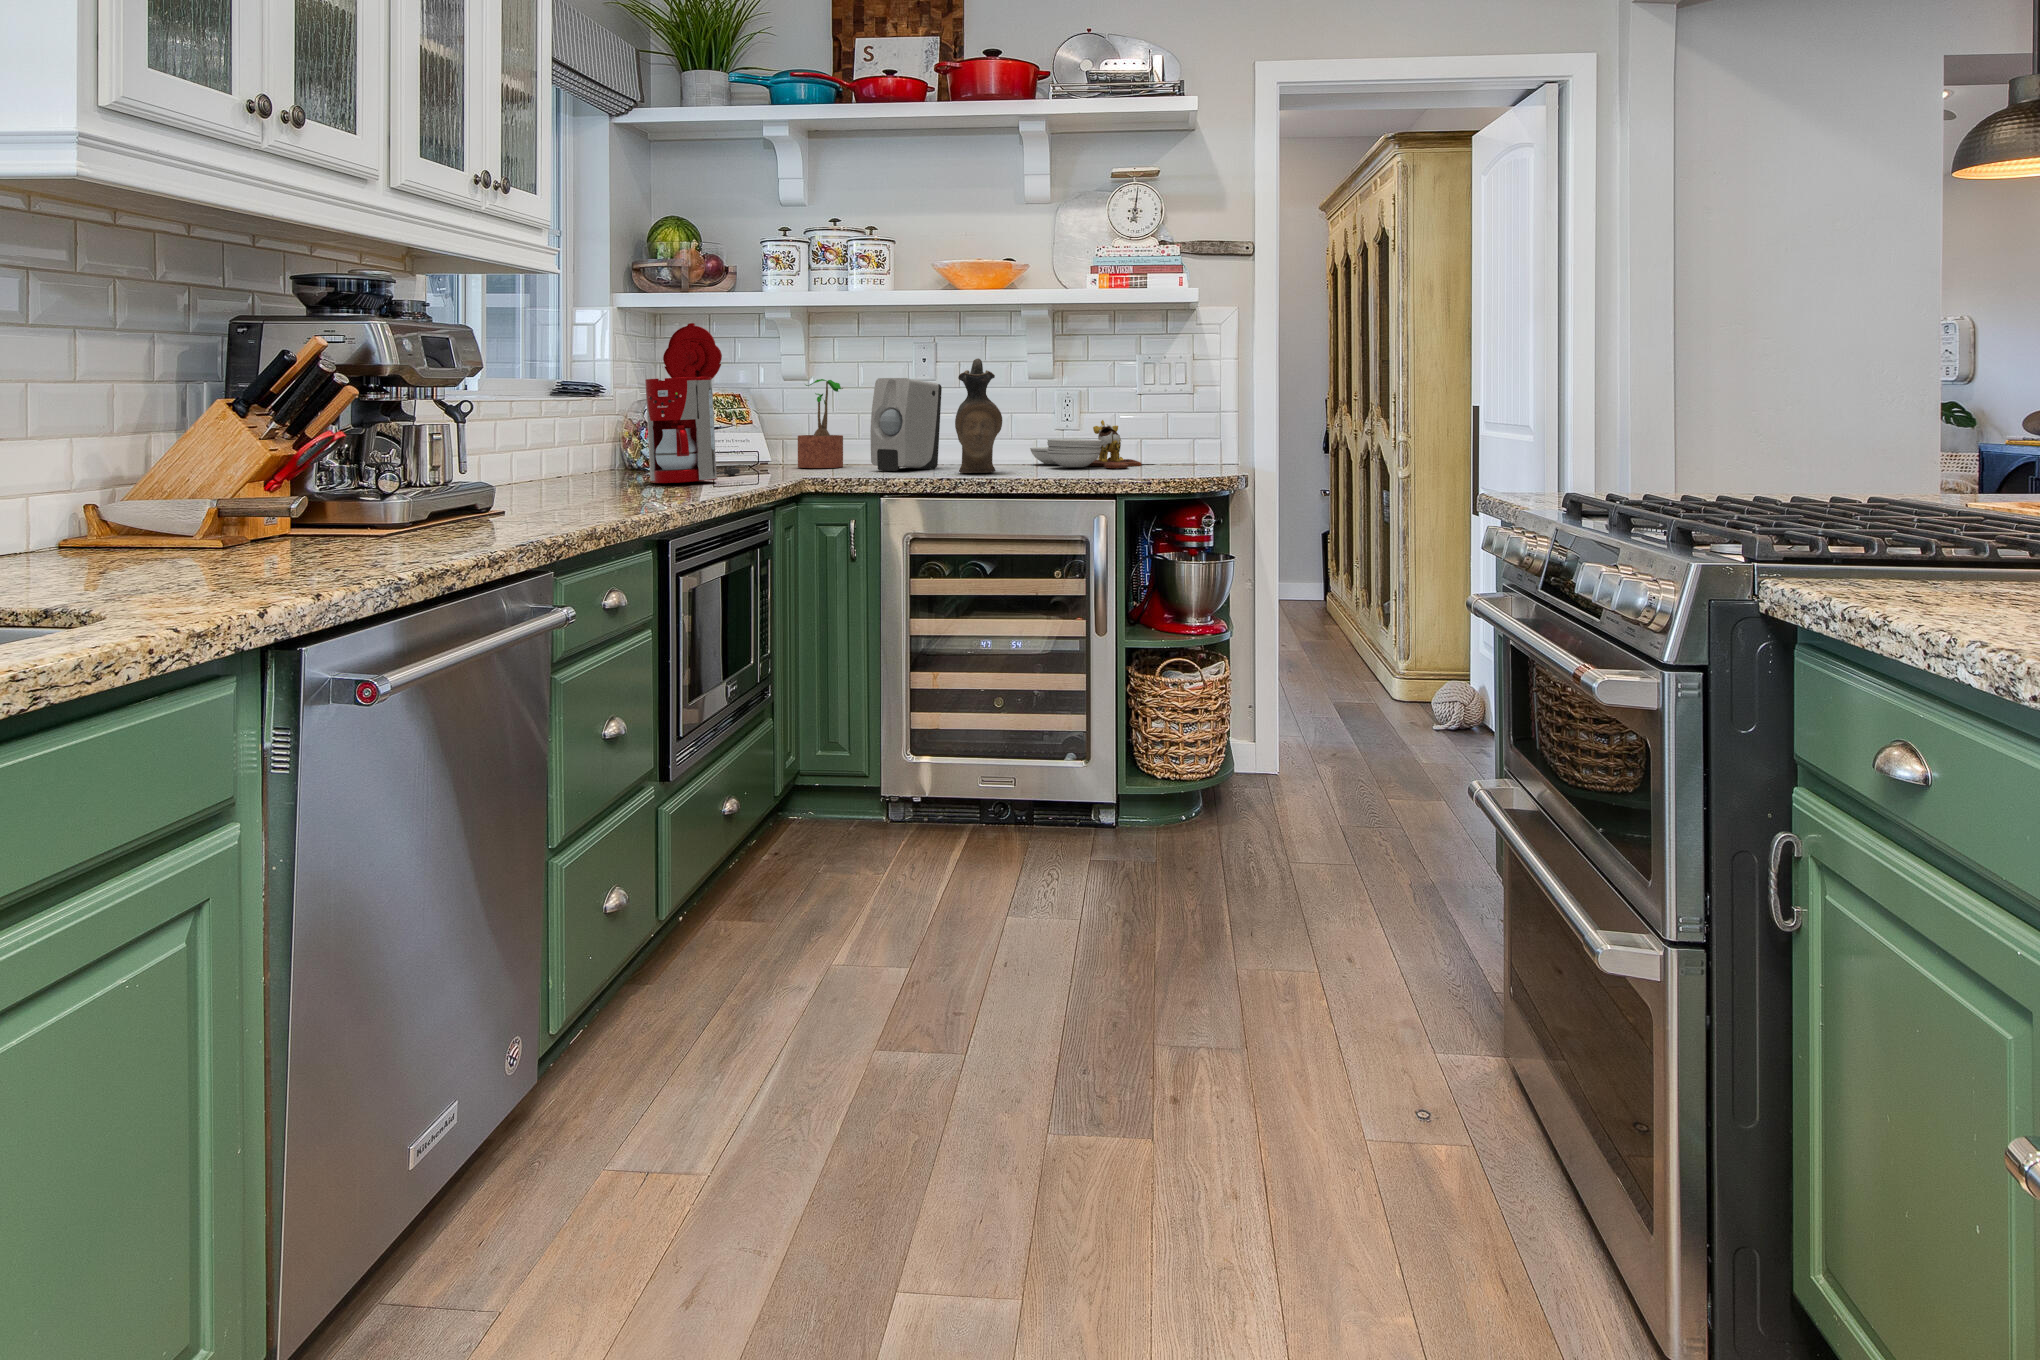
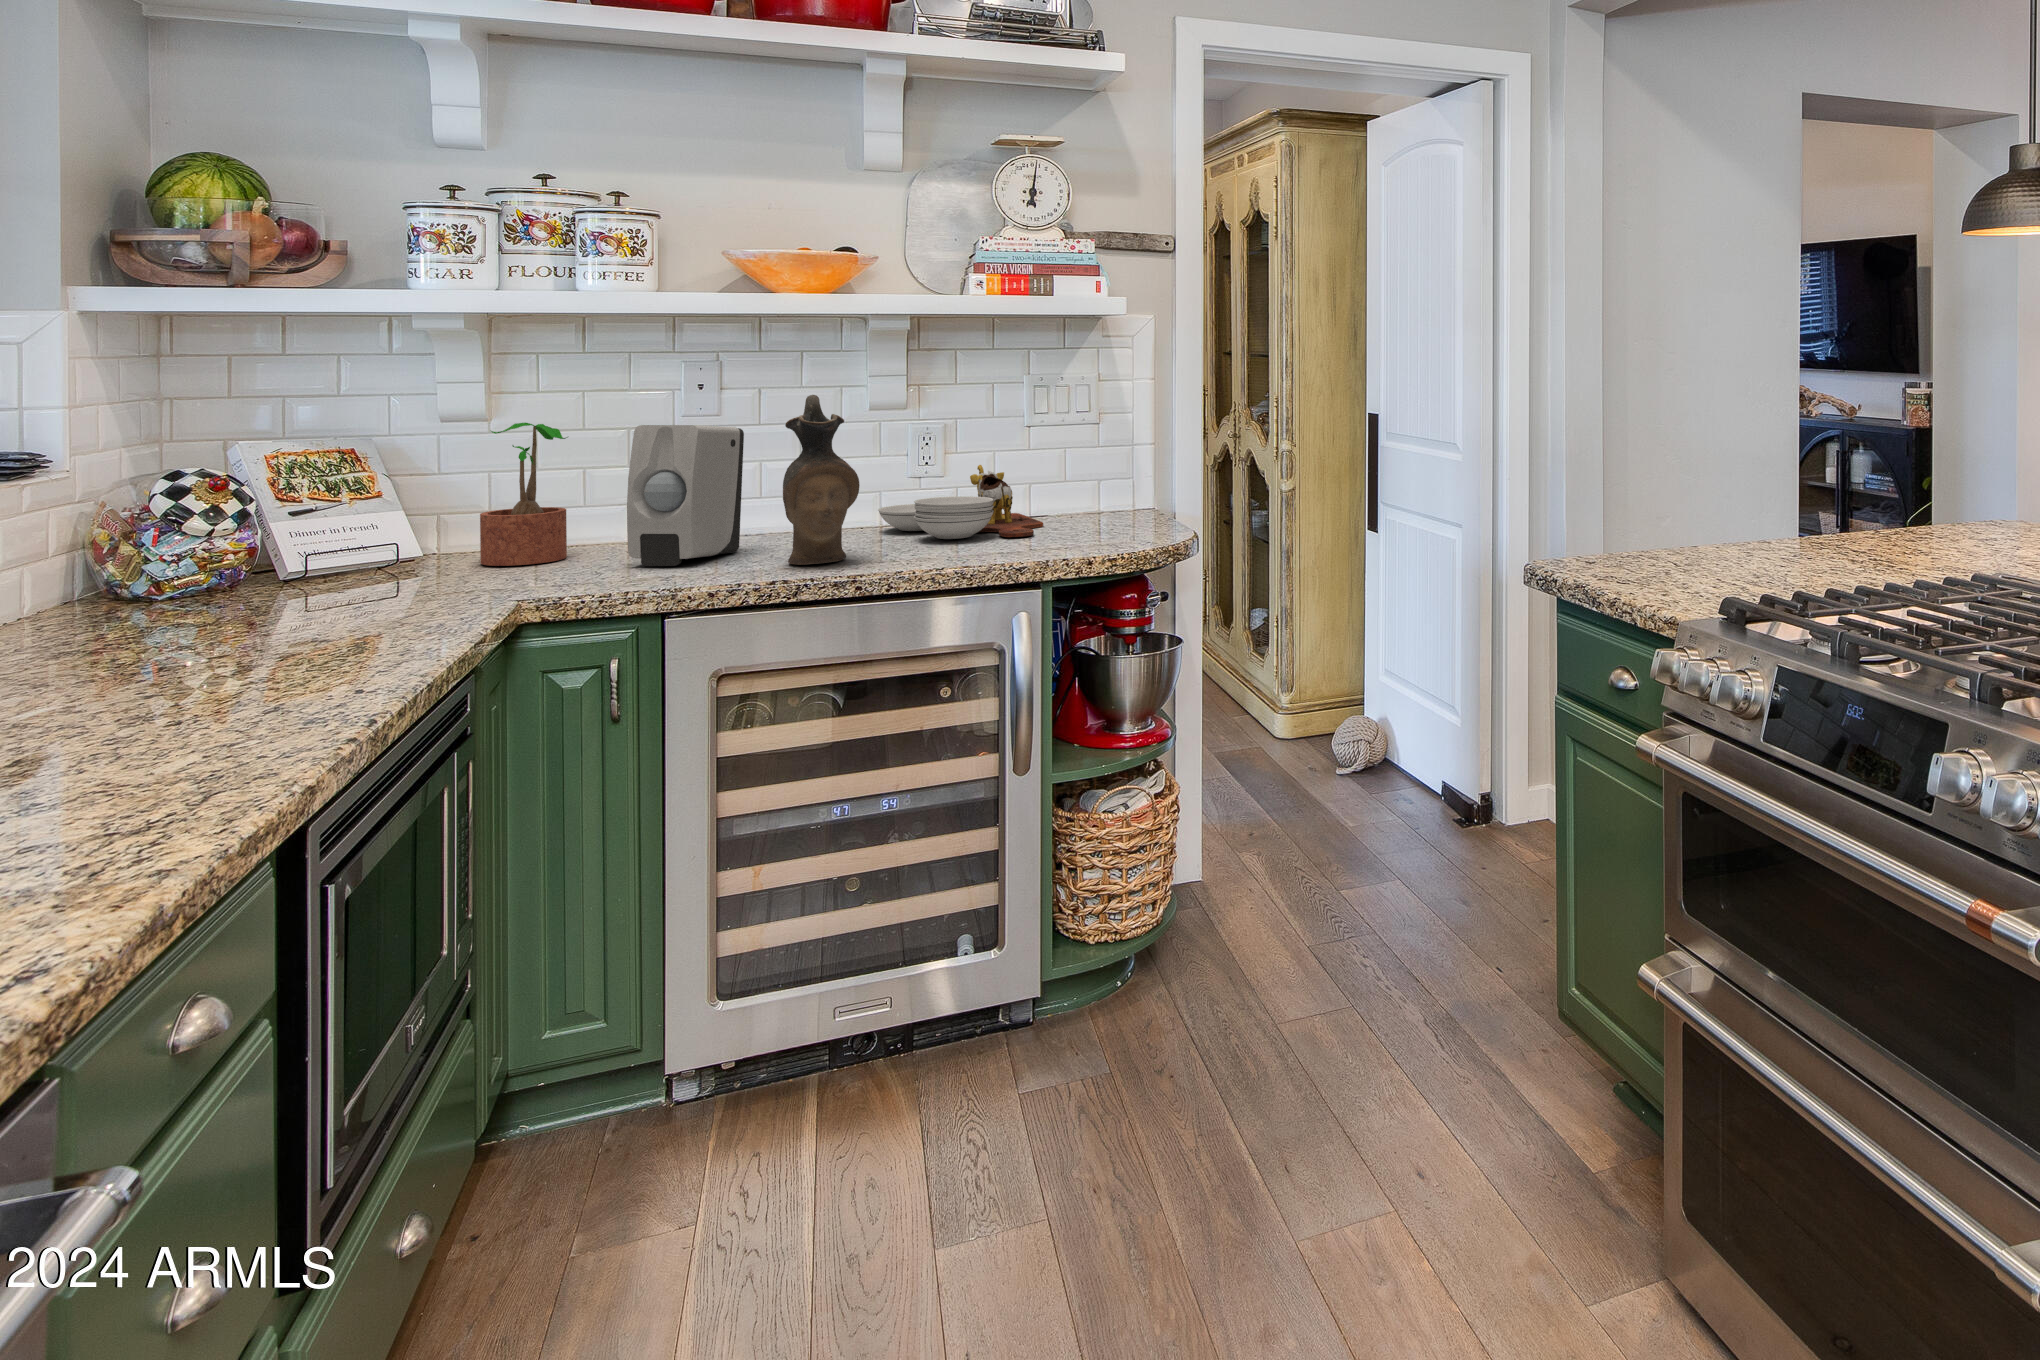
coffee maker: present [645,323,740,483] -> none [176,352,377,644]

